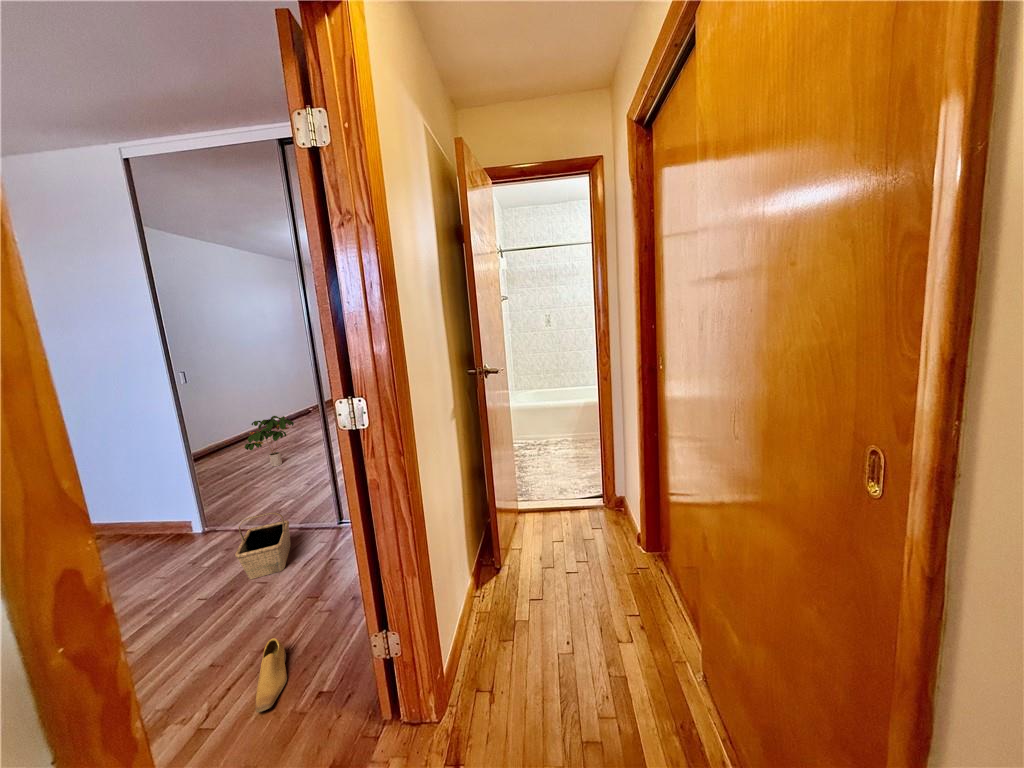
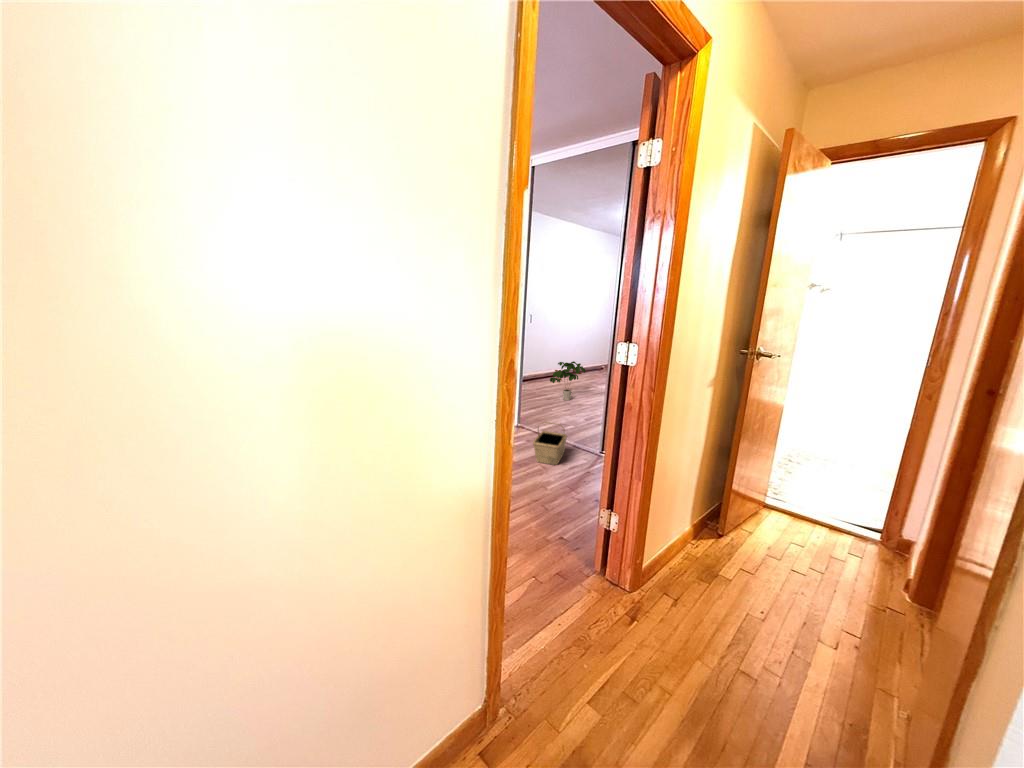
shoe: present [255,638,287,712] -> none [528,495,548,528]

